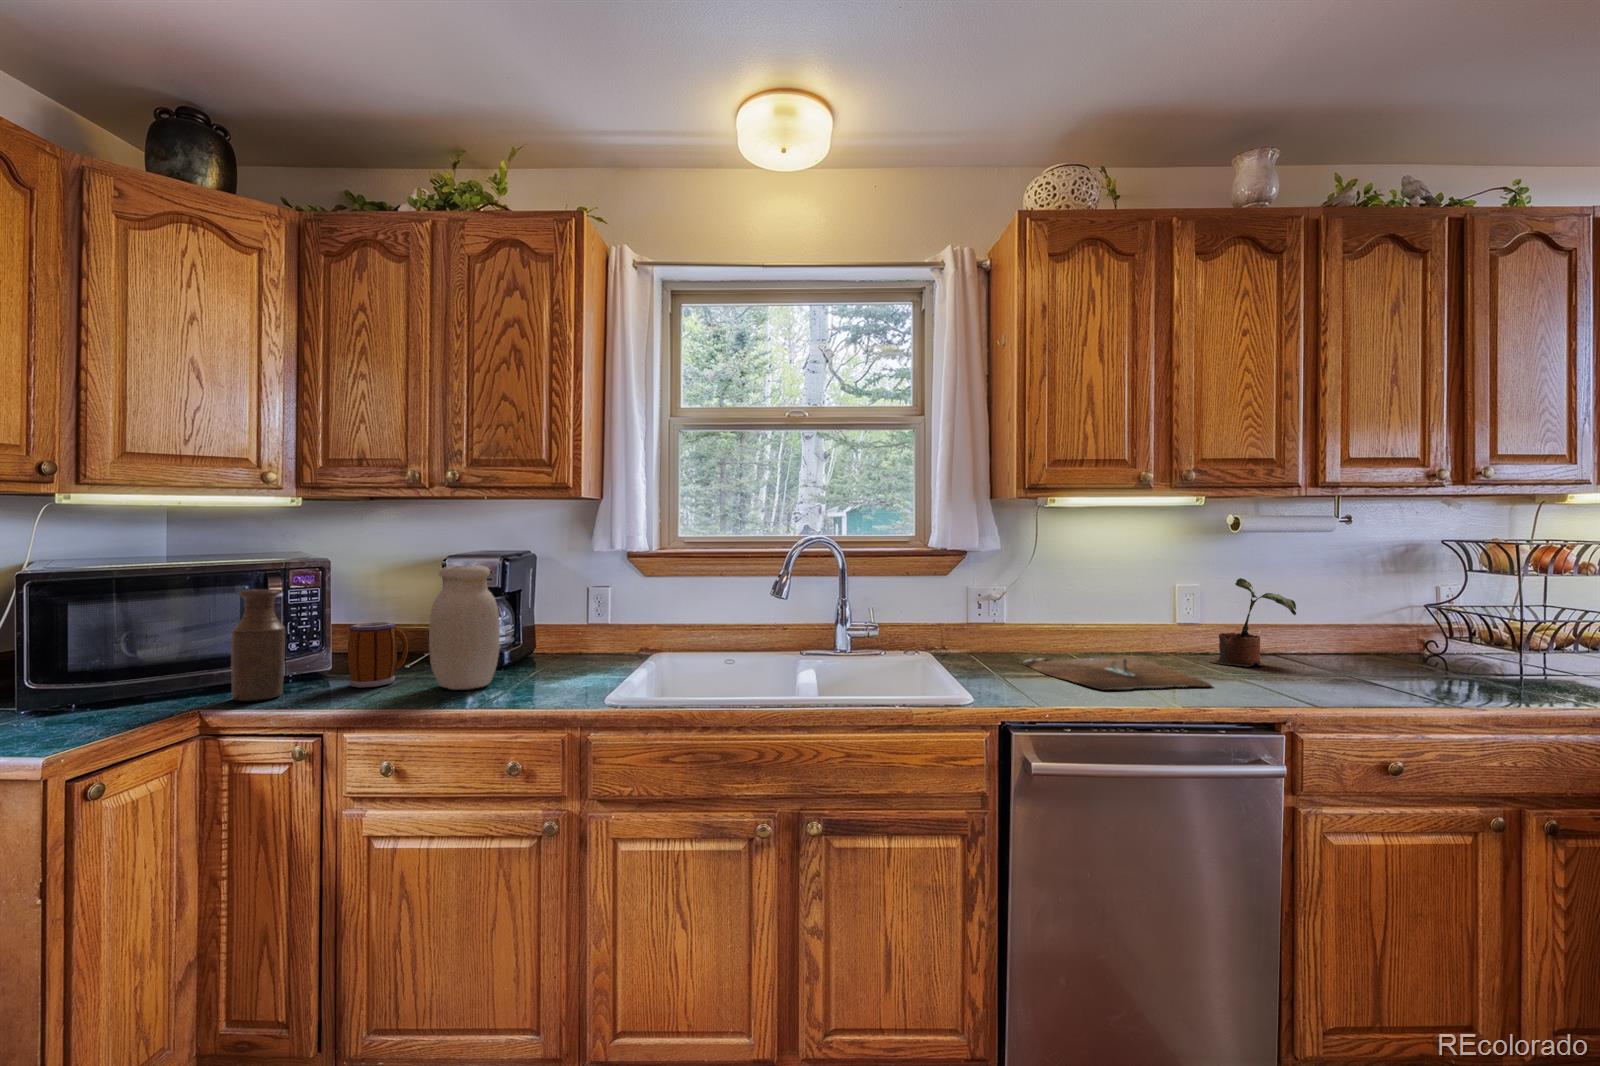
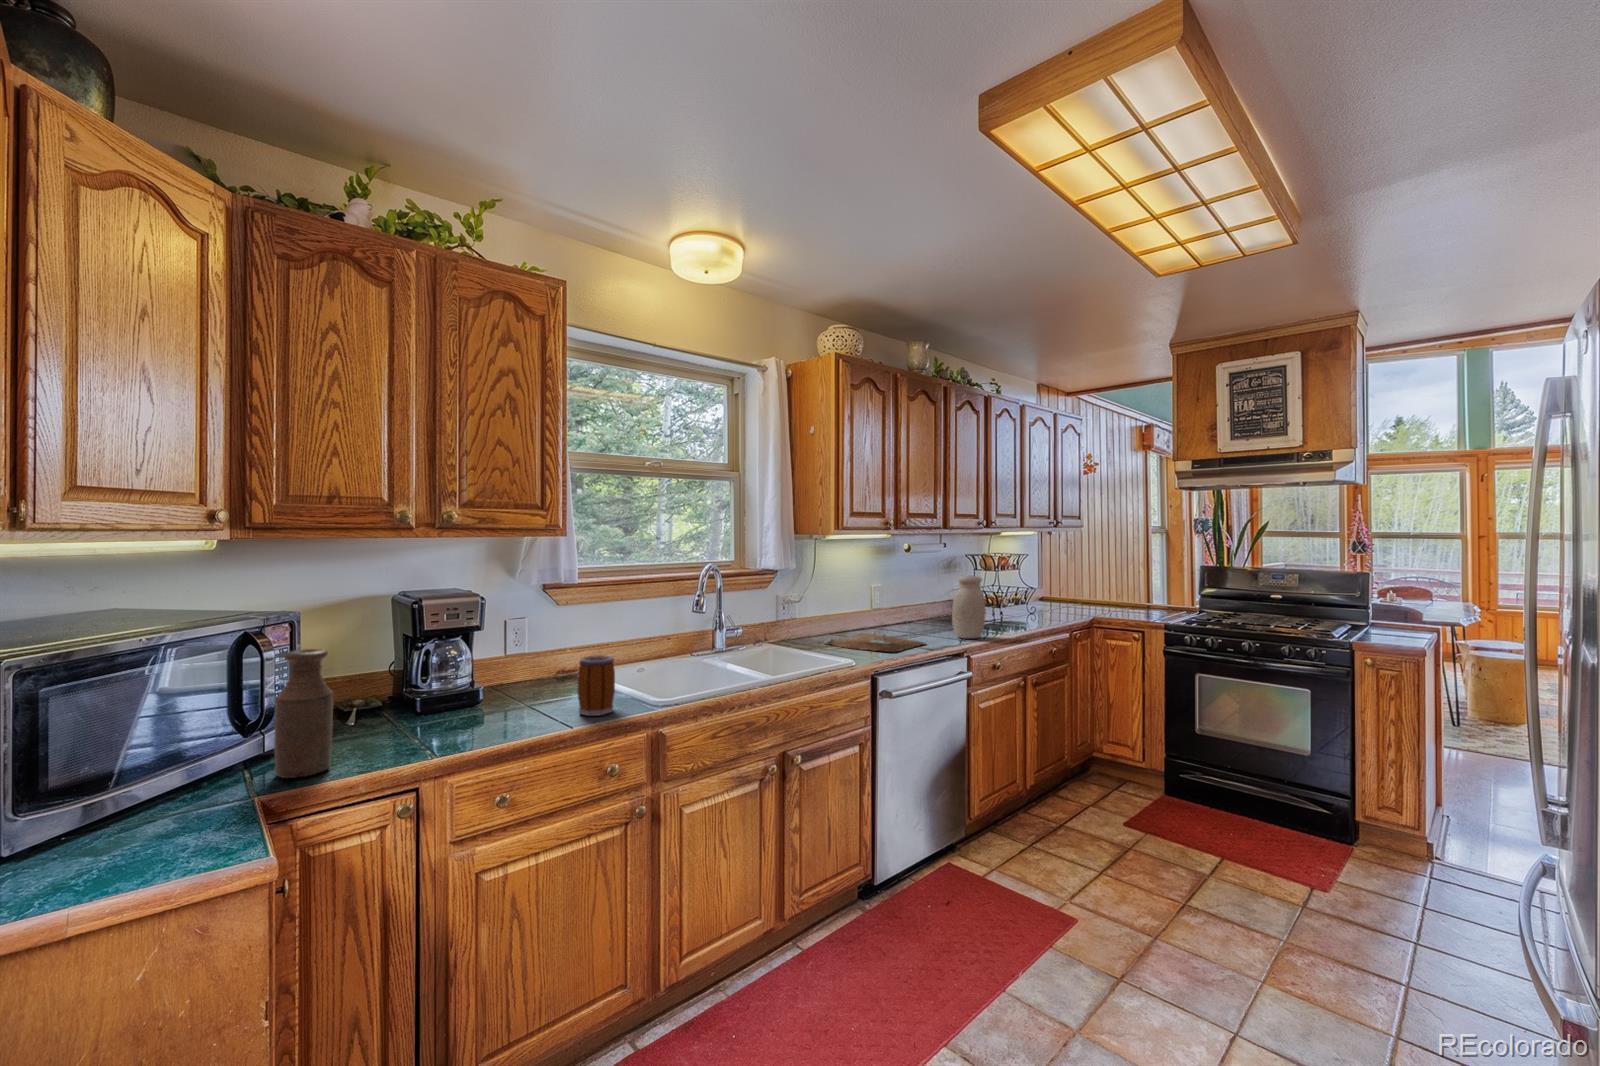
jar: present [429,565,500,689] -> present [952,576,986,639]
potted plant: present [1210,578,1296,667] -> none [898,583,939,632]
mug: present [348,622,408,687] -> present [578,655,615,716]

